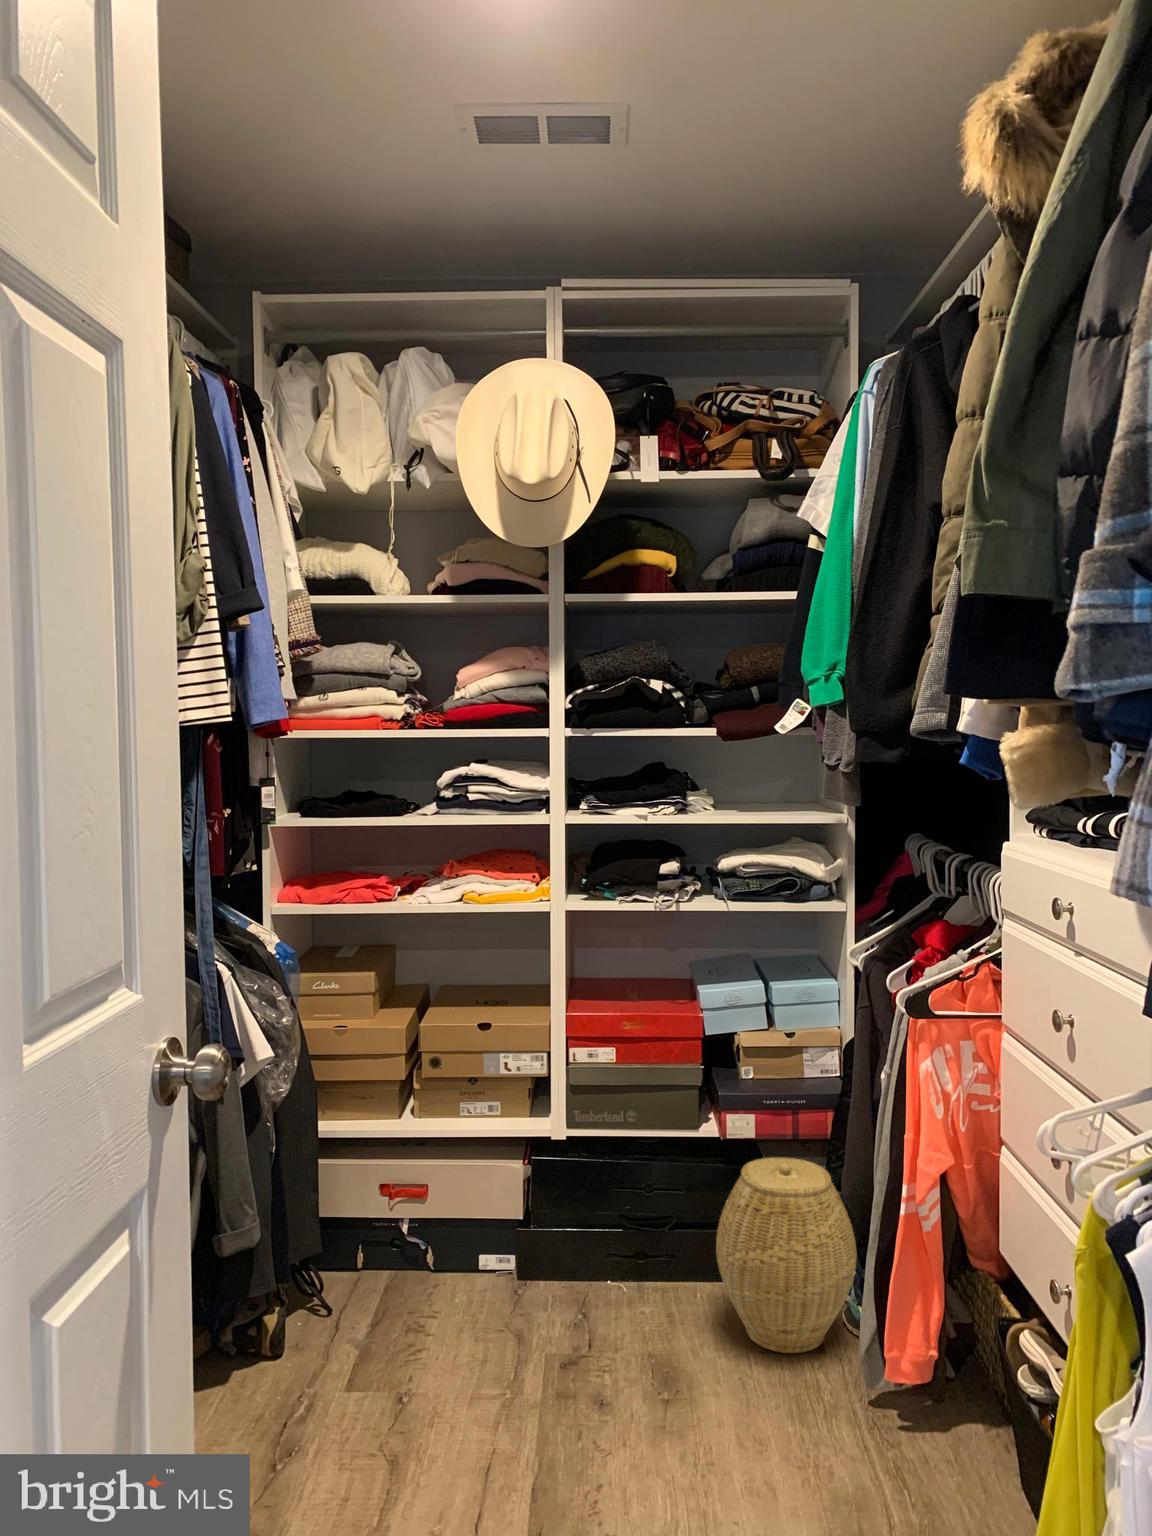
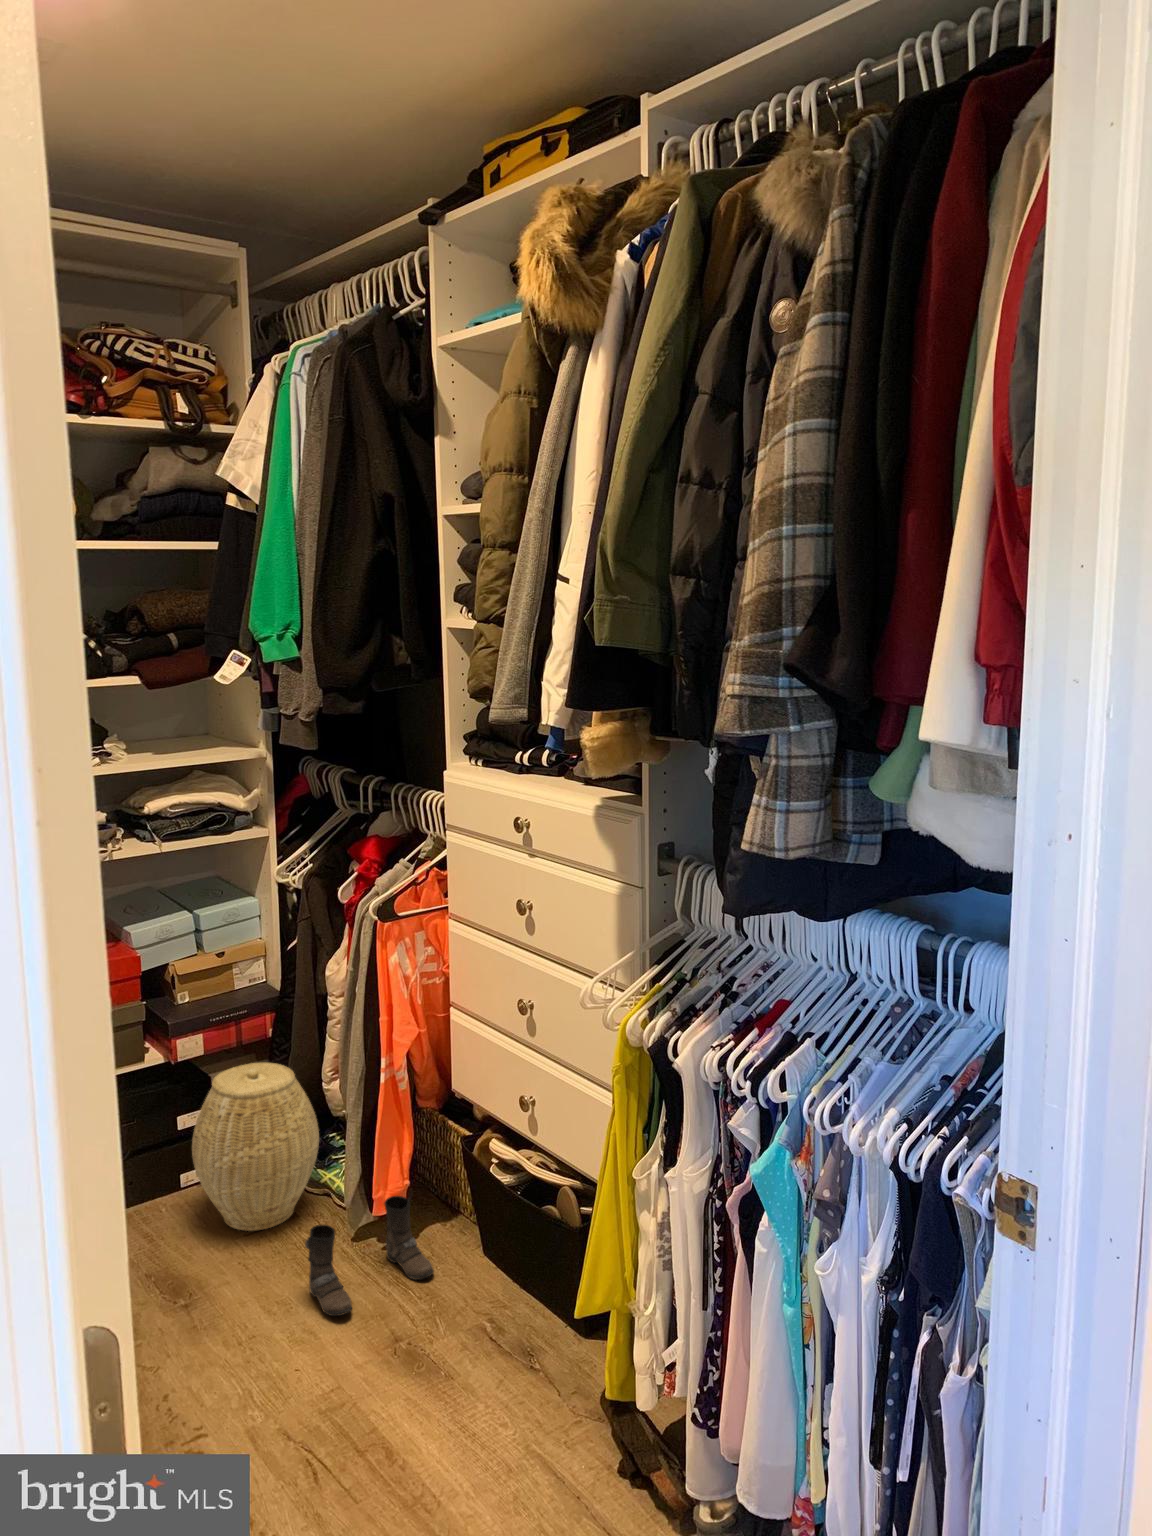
boots: none [786,1365,943,1488] -> present [305,1196,434,1316]

